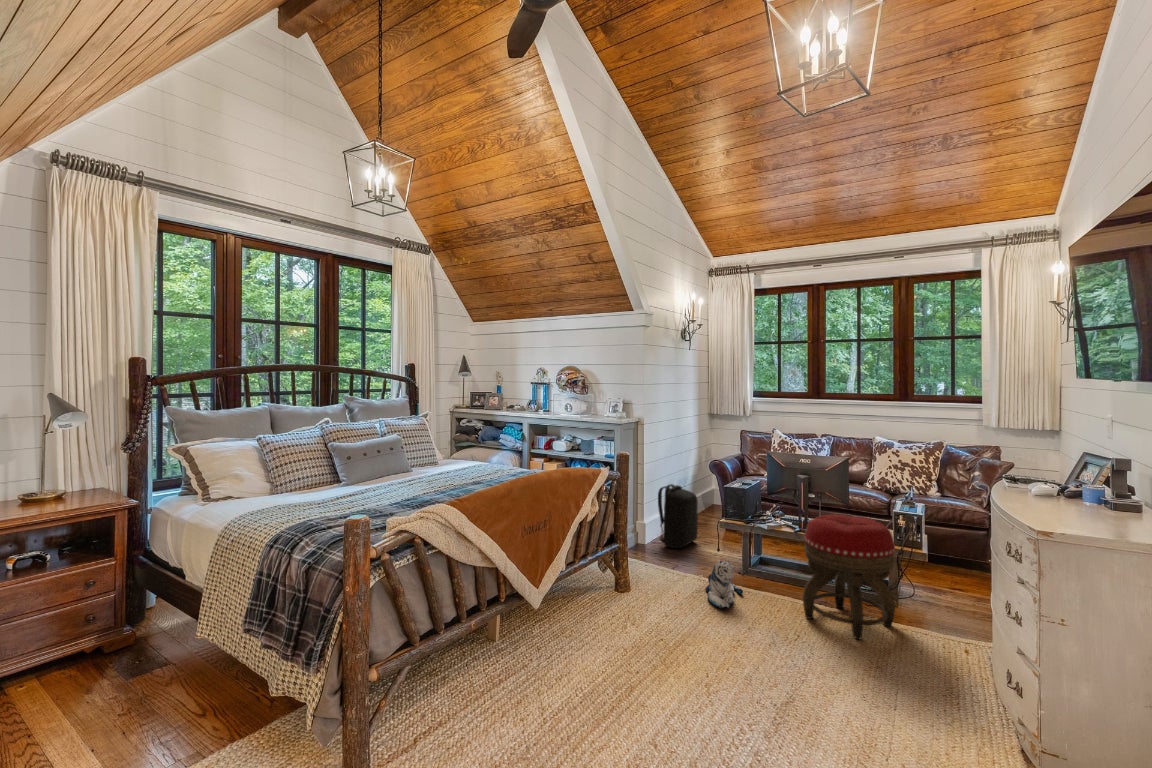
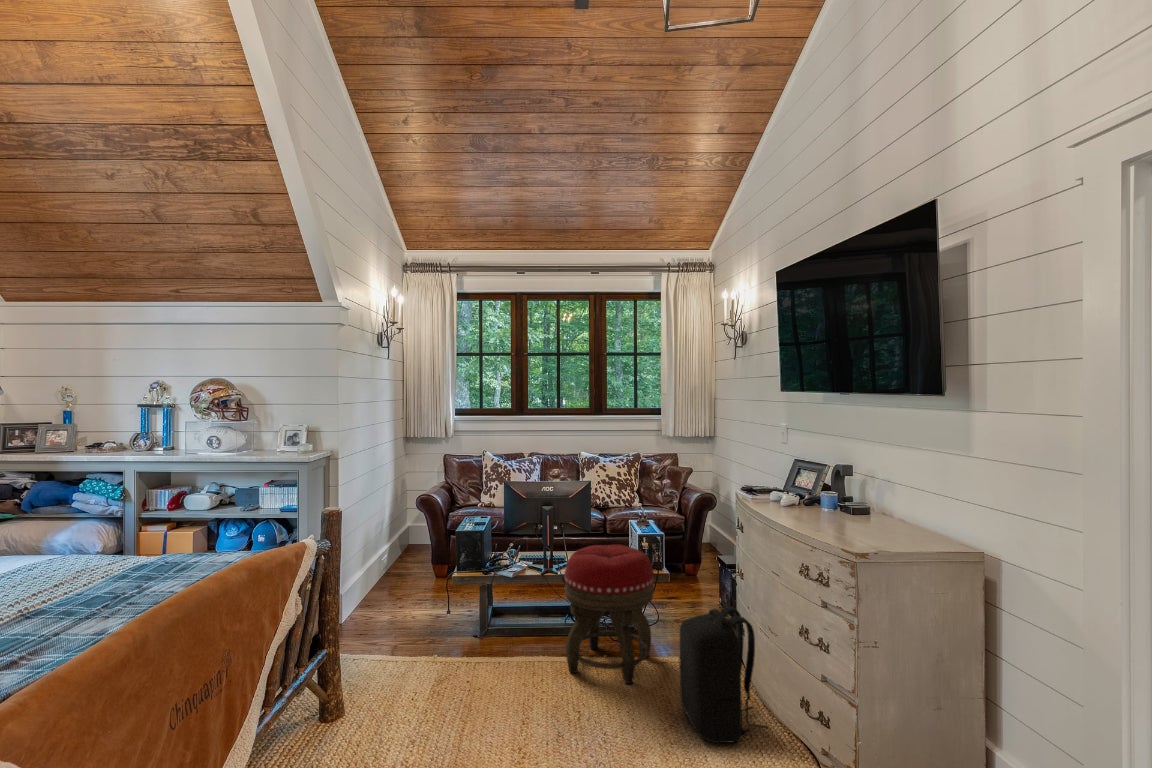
backpack: present [658,484,698,548] -> present [679,606,768,743]
plush toy: present [705,560,743,608] -> none [446,627,494,692]

